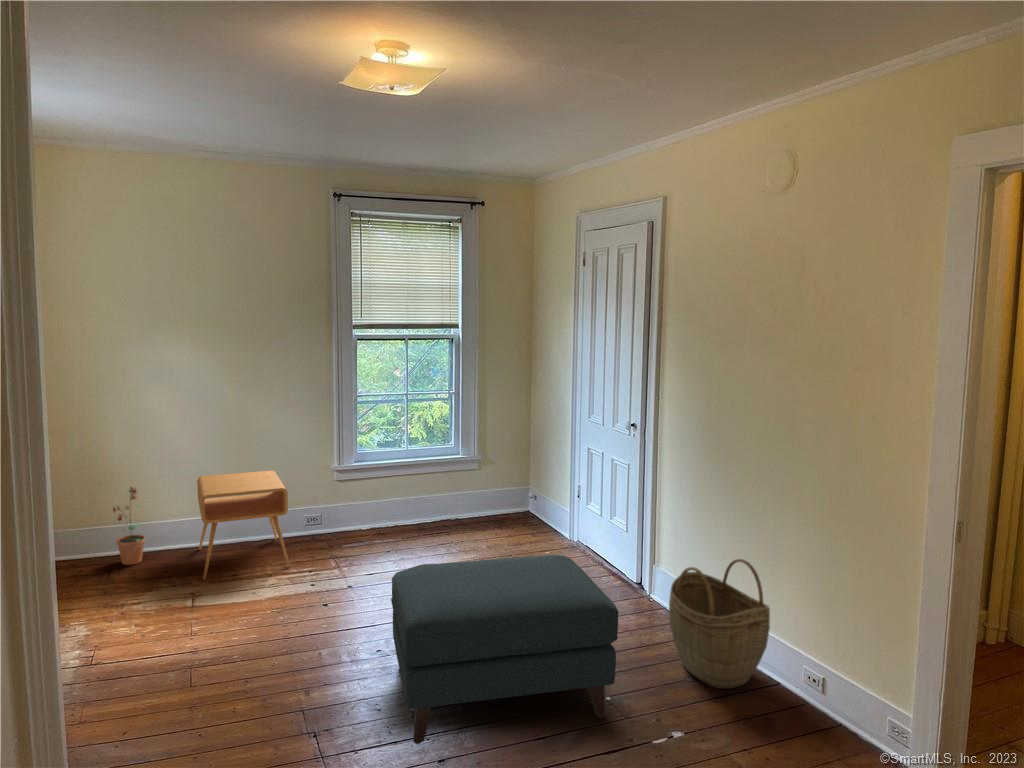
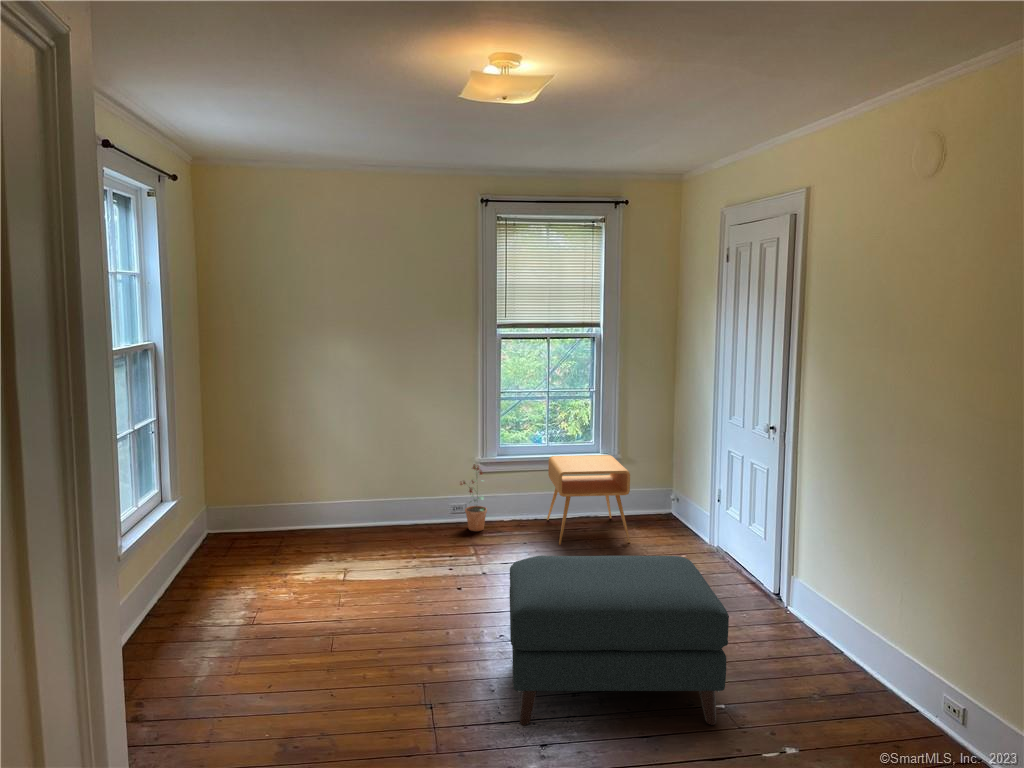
side table: present [197,470,290,580] -> present [547,455,630,545]
potted plant: present [113,487,145,565] -> present [460,464,487,531]
woven basket: present [669,559,770,689] -> none [795,574,907,711]

